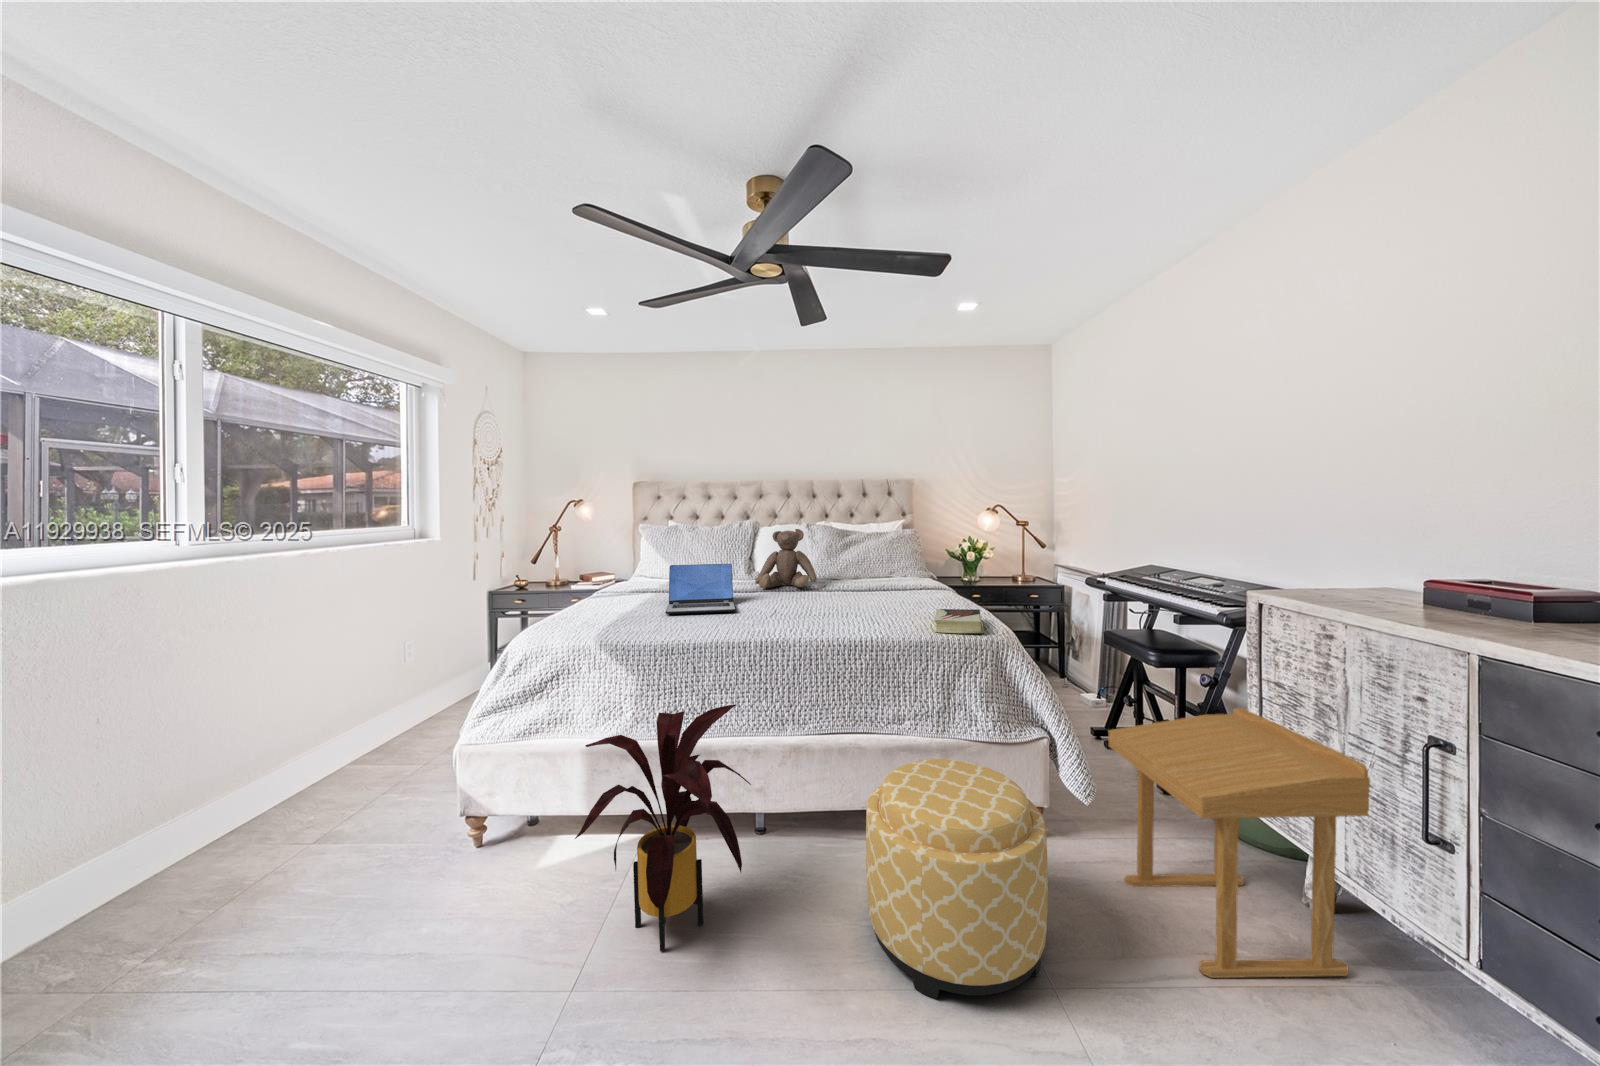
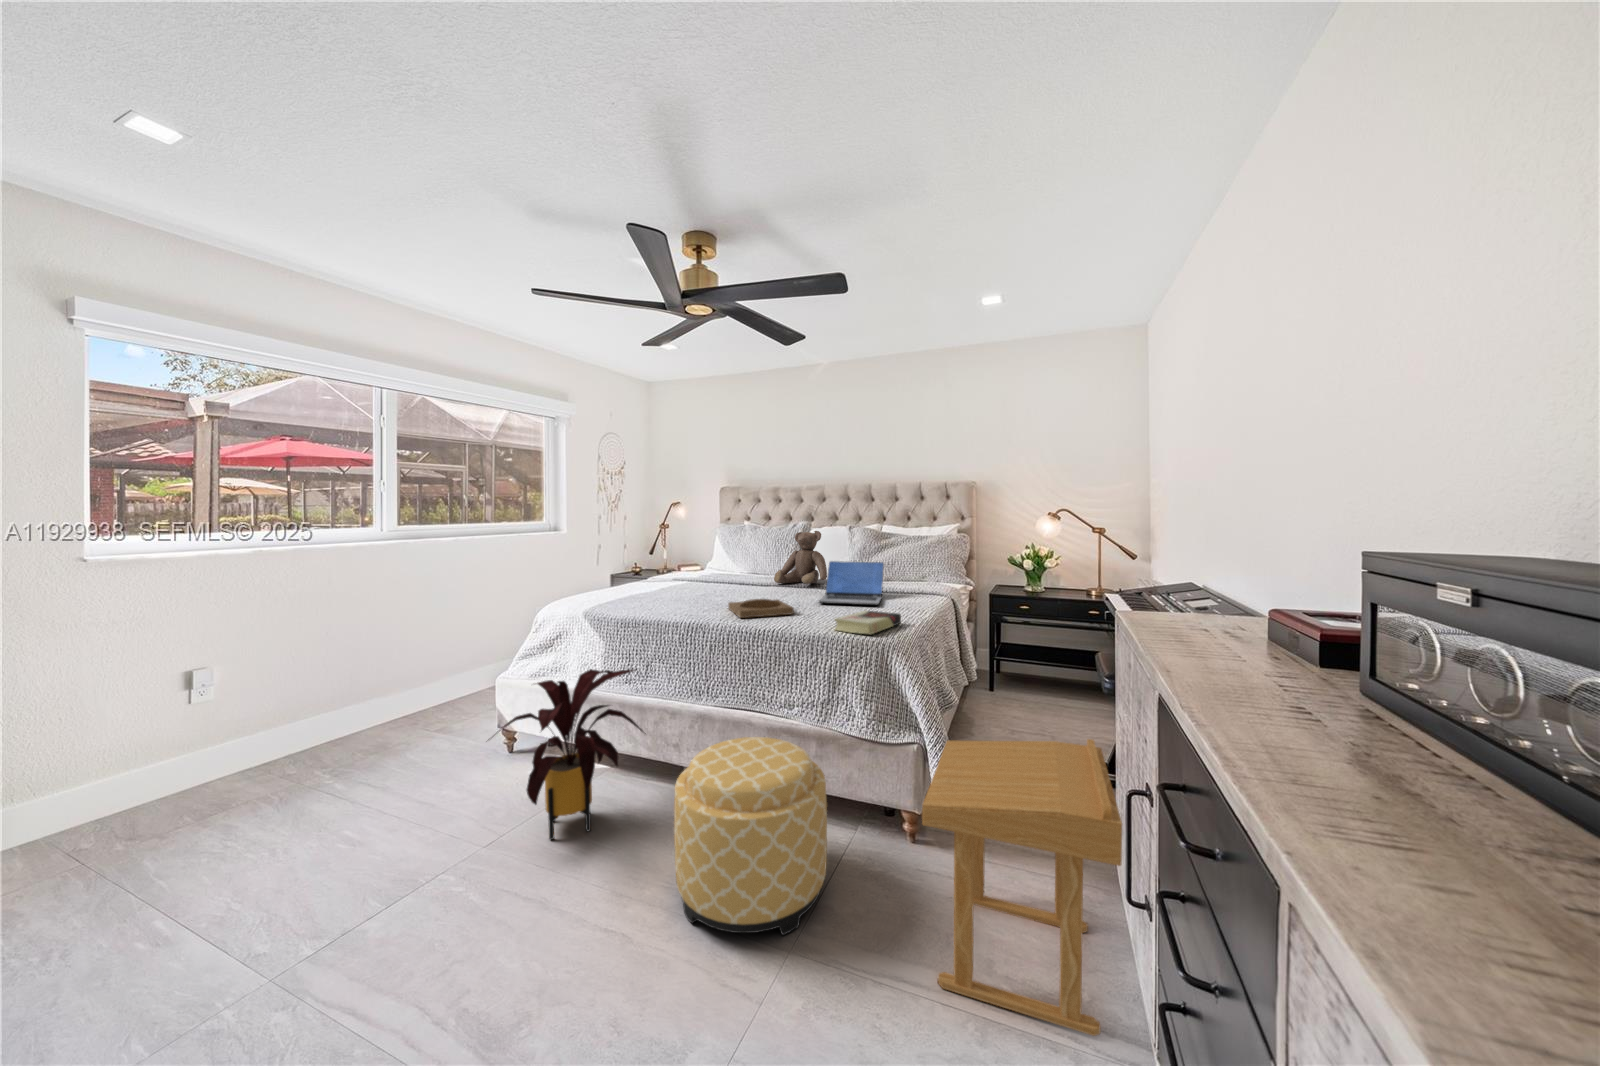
laptop: present [666,564,736,614] -> present [819,561,884,605]
tray: none [773,605,858,629] -> present [728,599,794,618]

